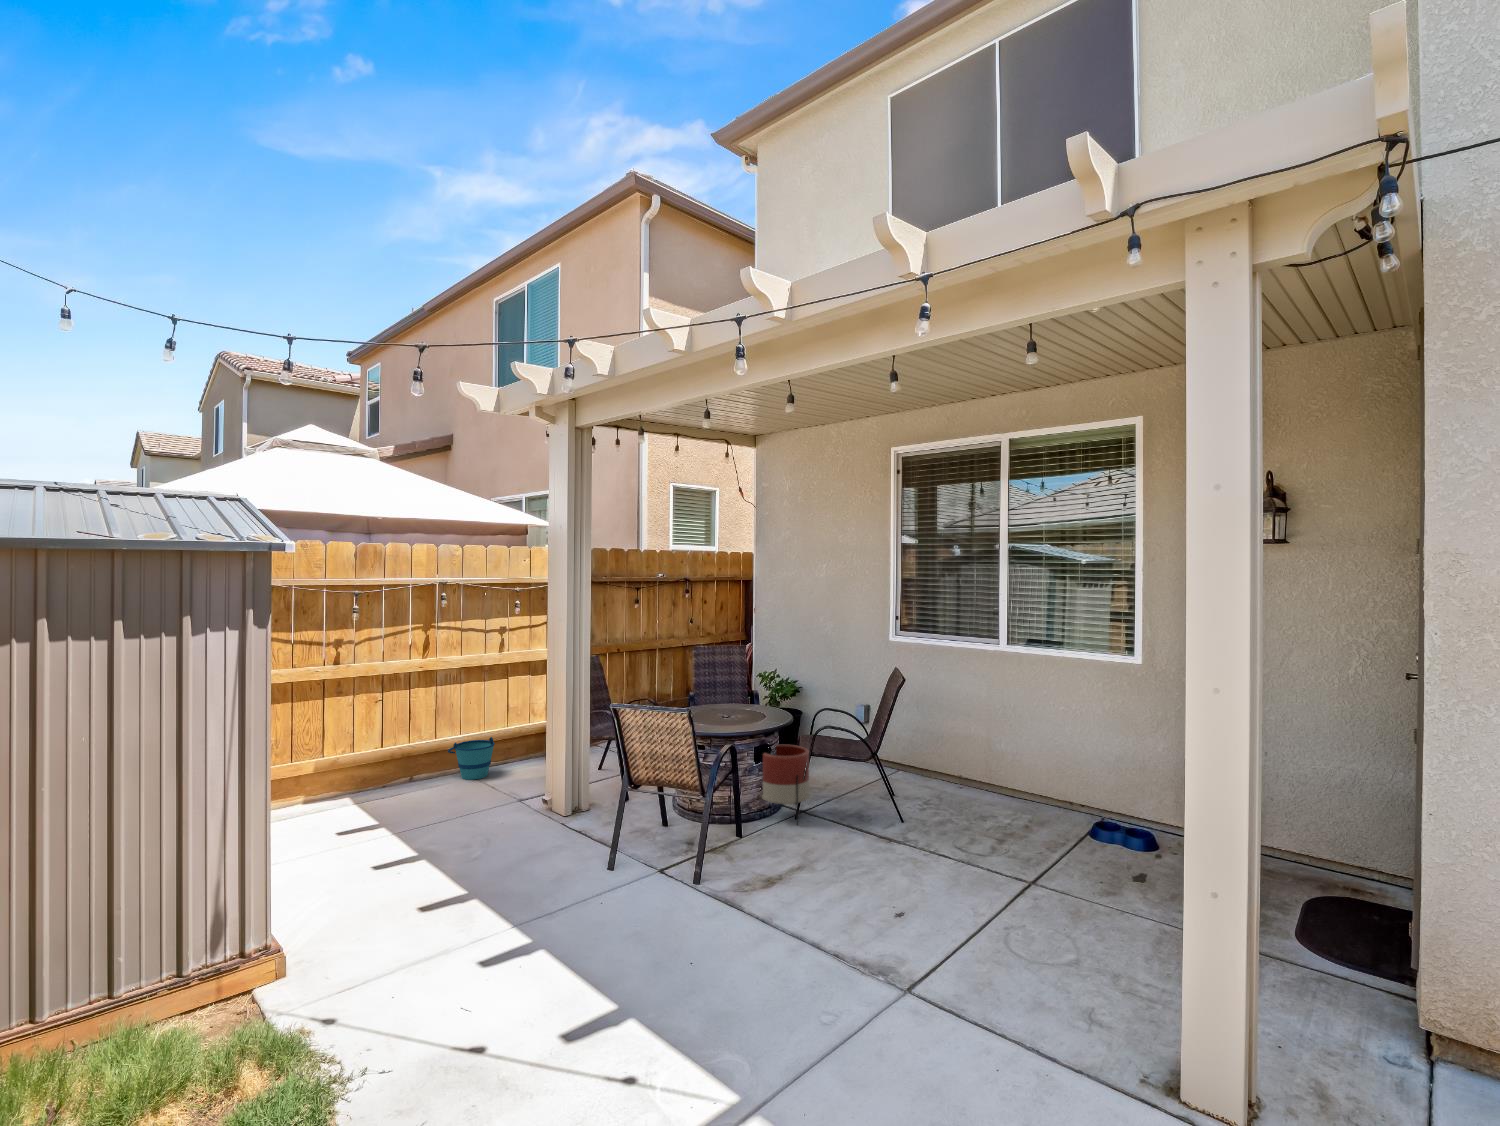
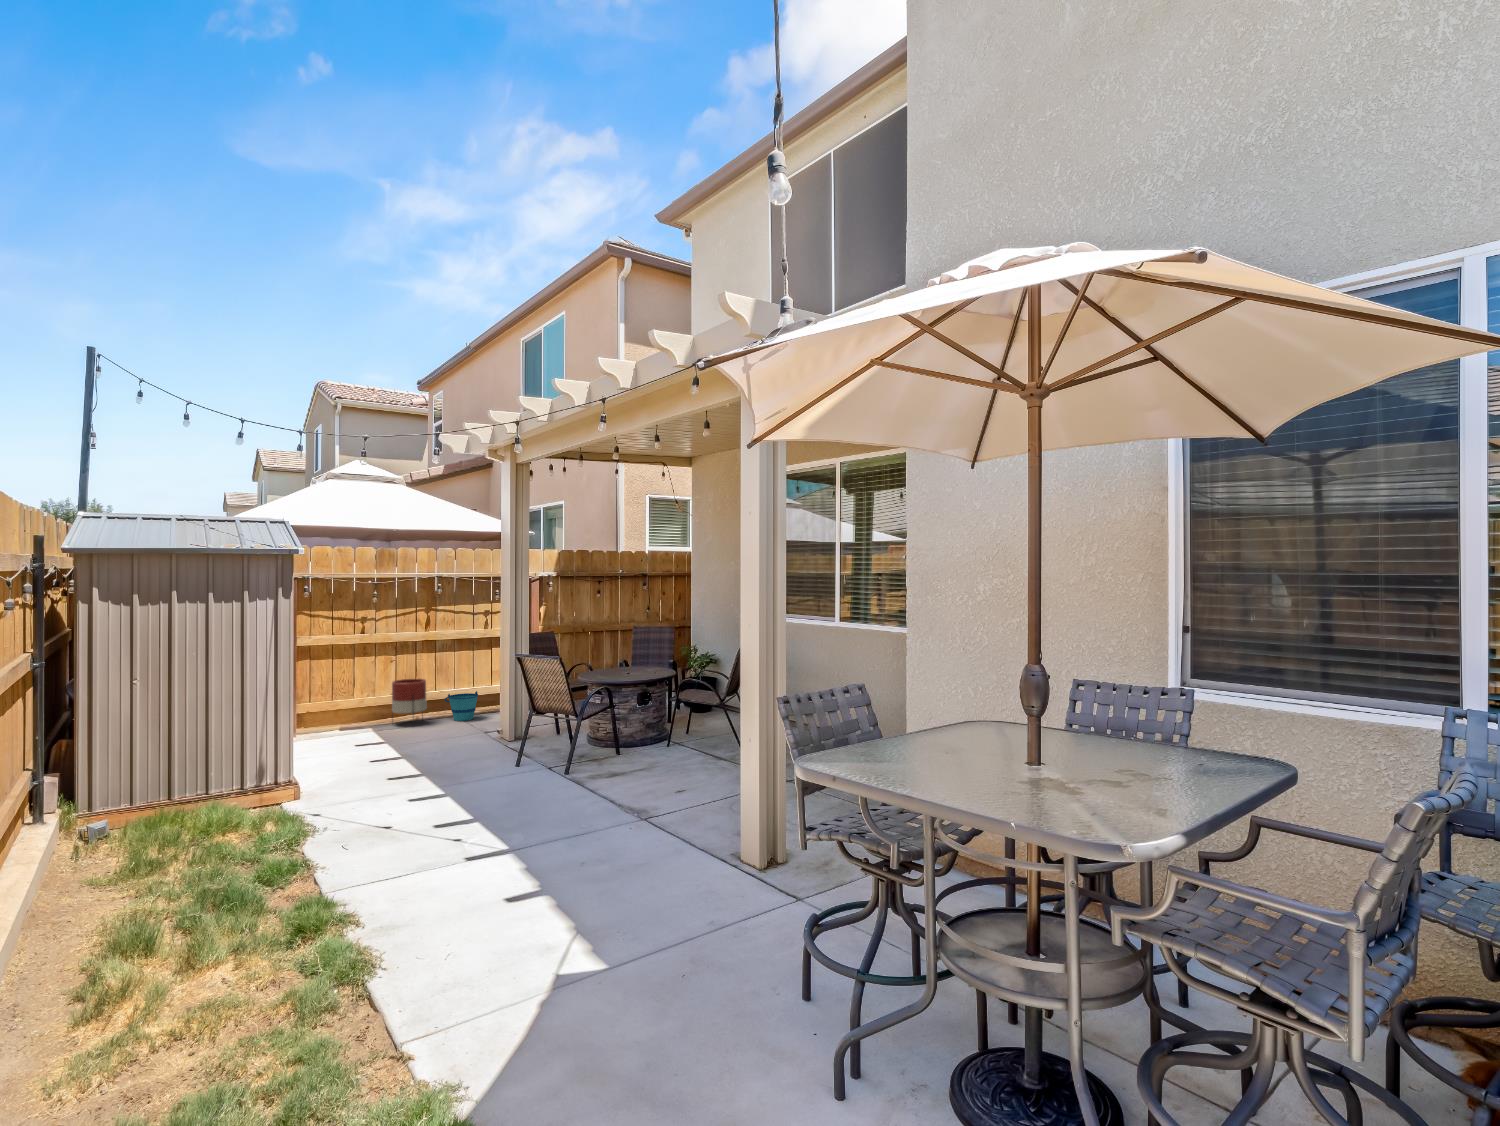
planter: present [762,745,809,818] -> present [392,679,427,714]

